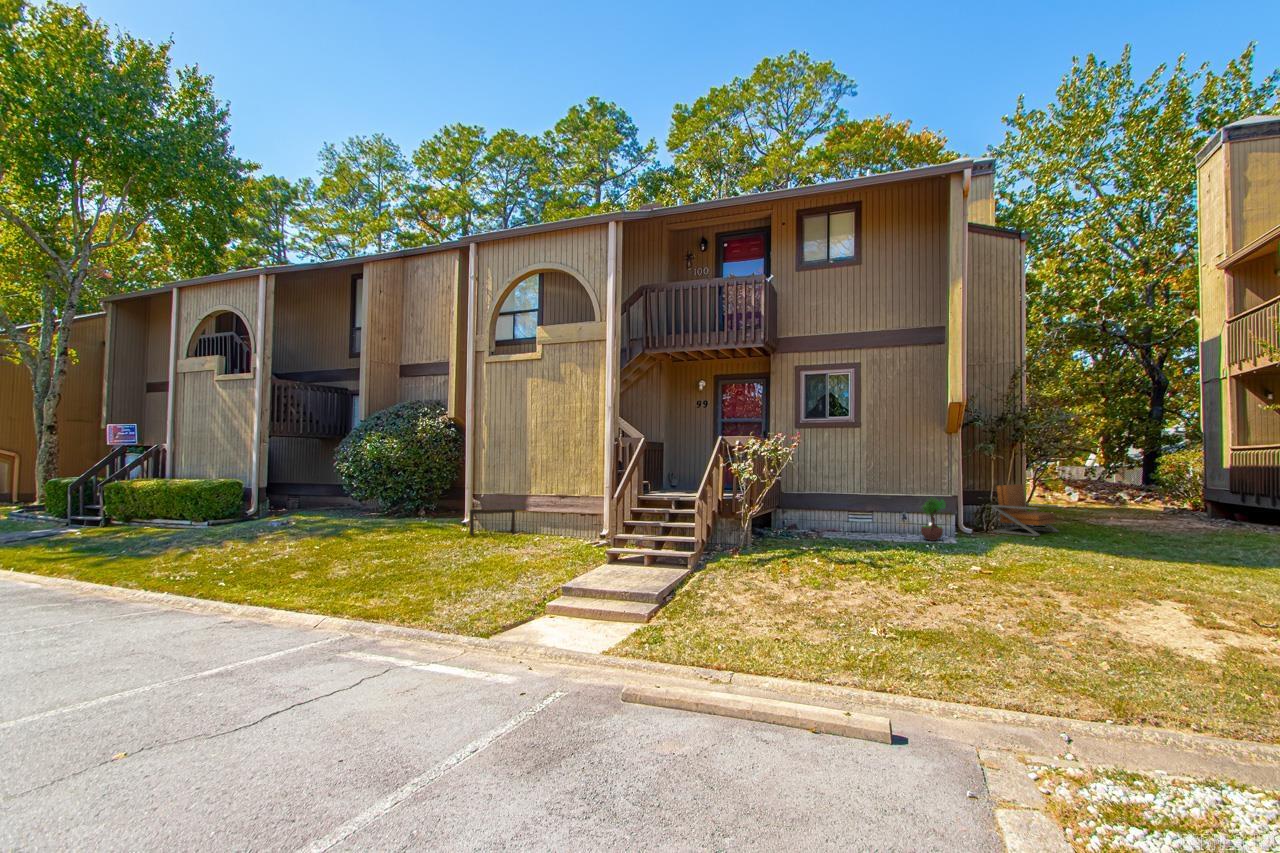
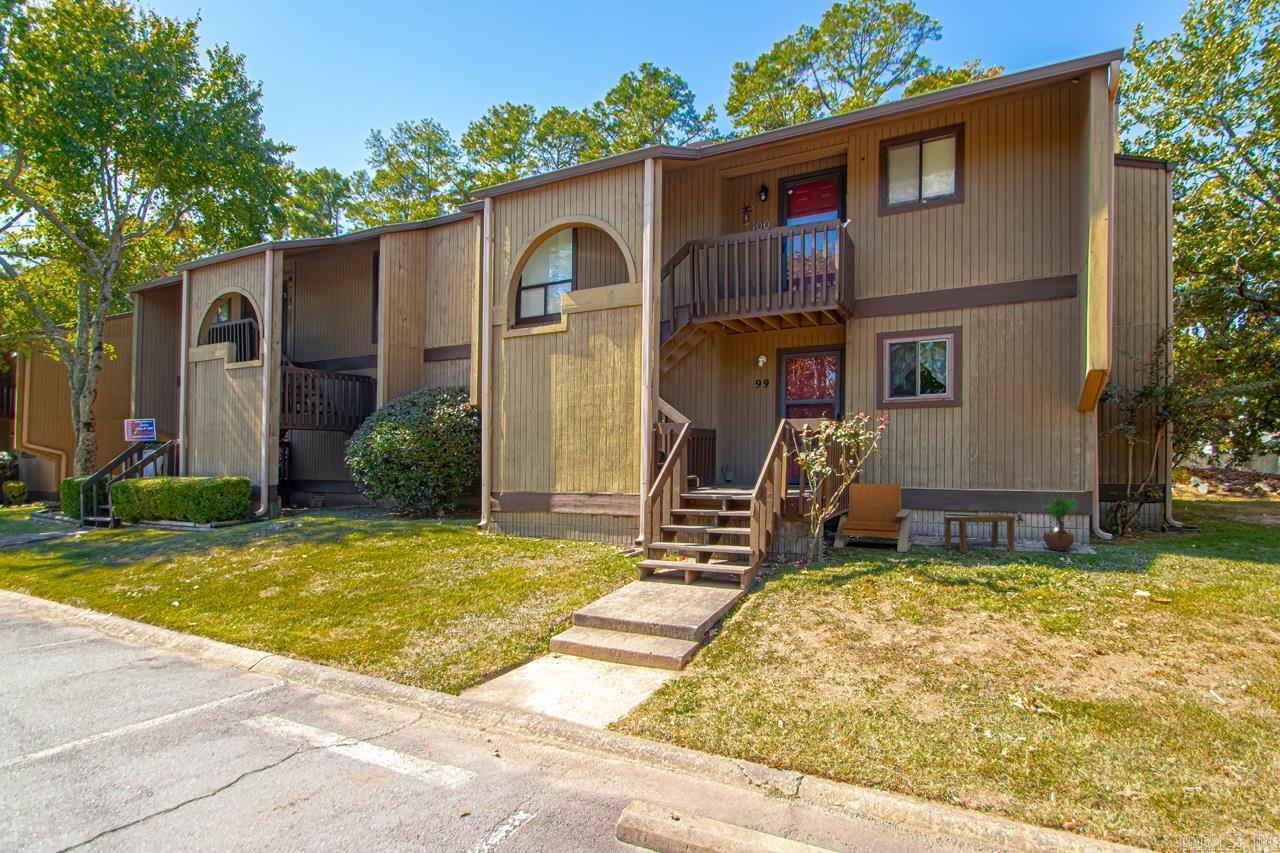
lounge chair: present [991,484,1059,536] -> present [834,483,912,552]
bench: present [469,508,516,536] -> present [944,514,1015,553]

